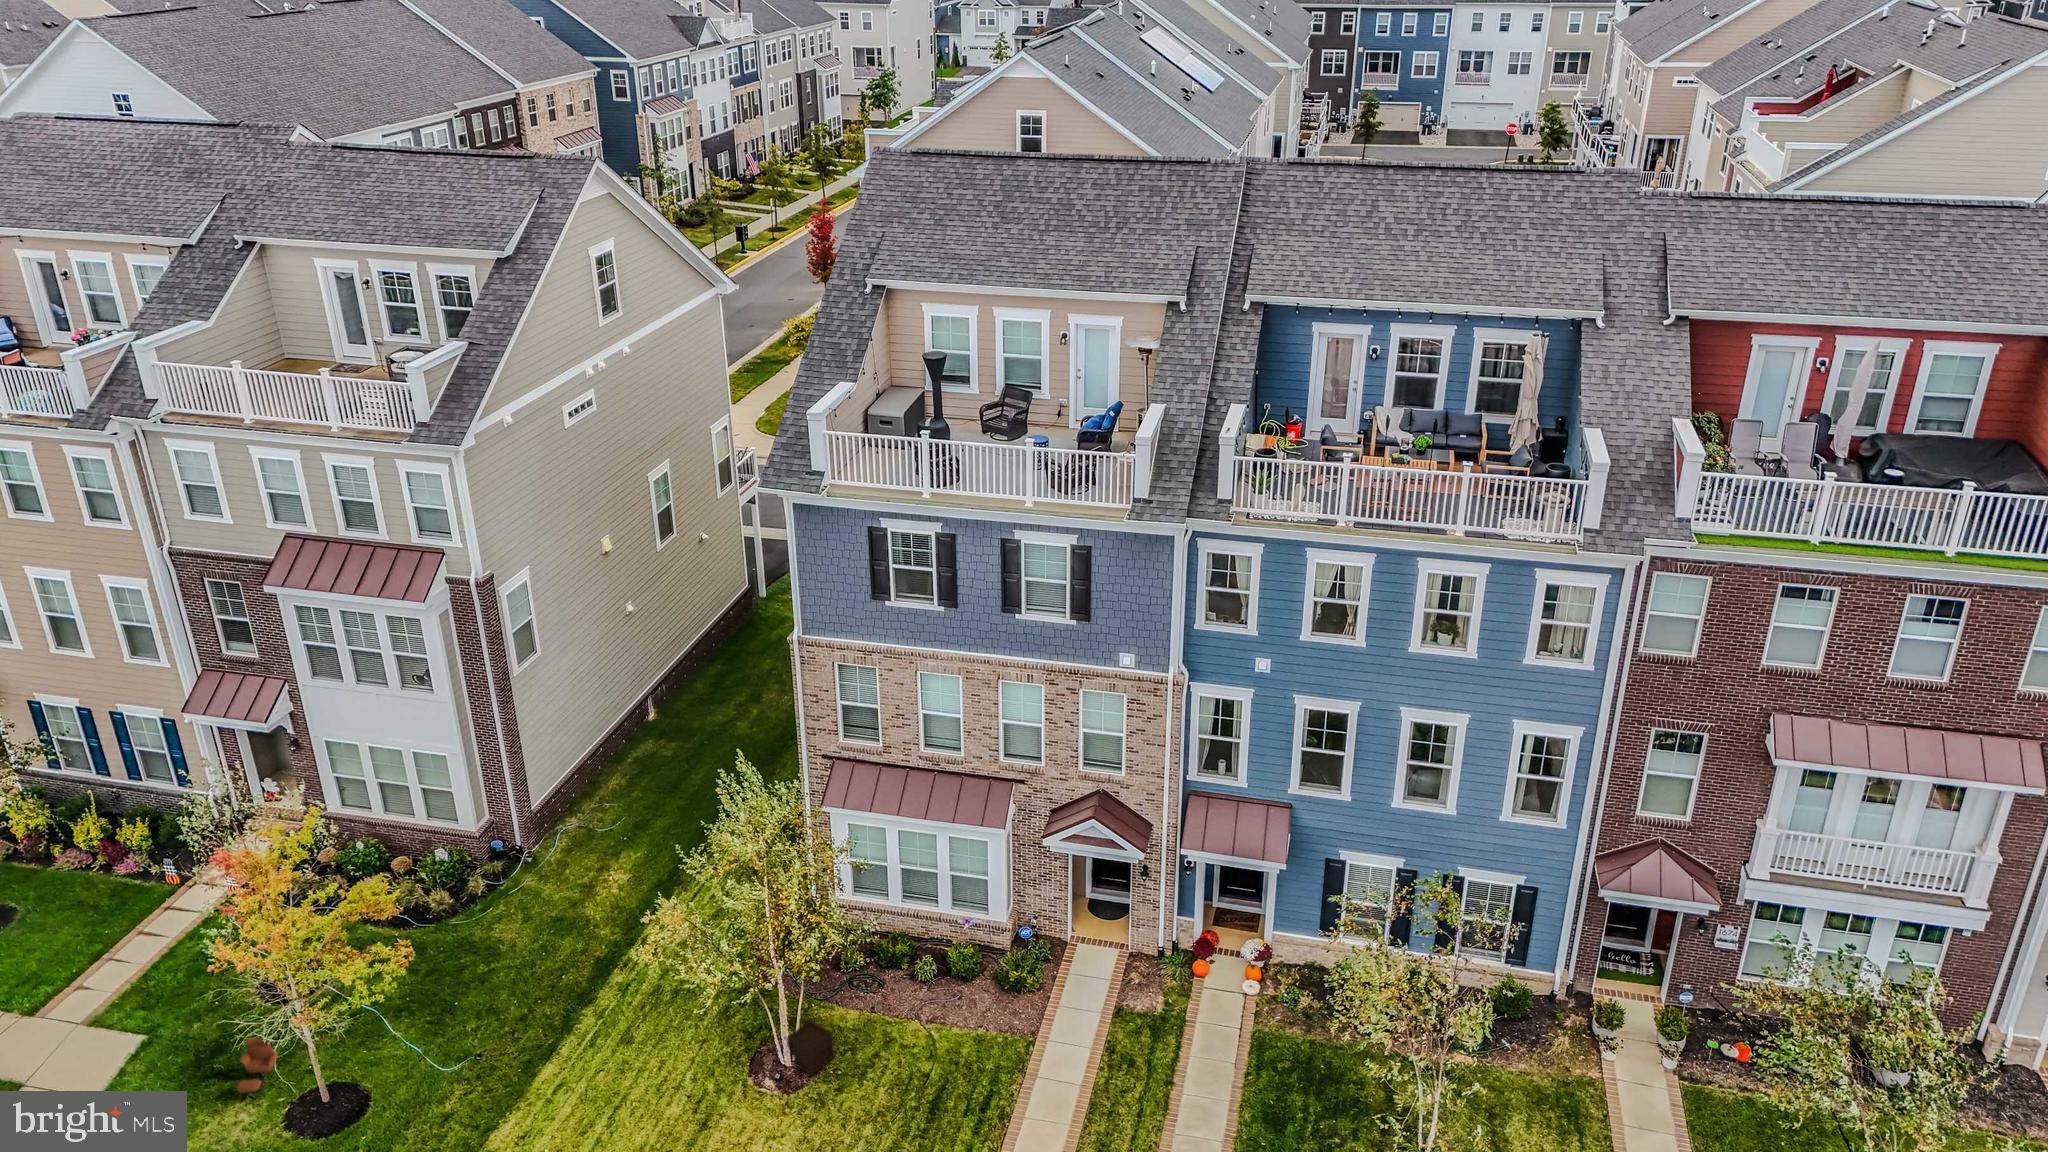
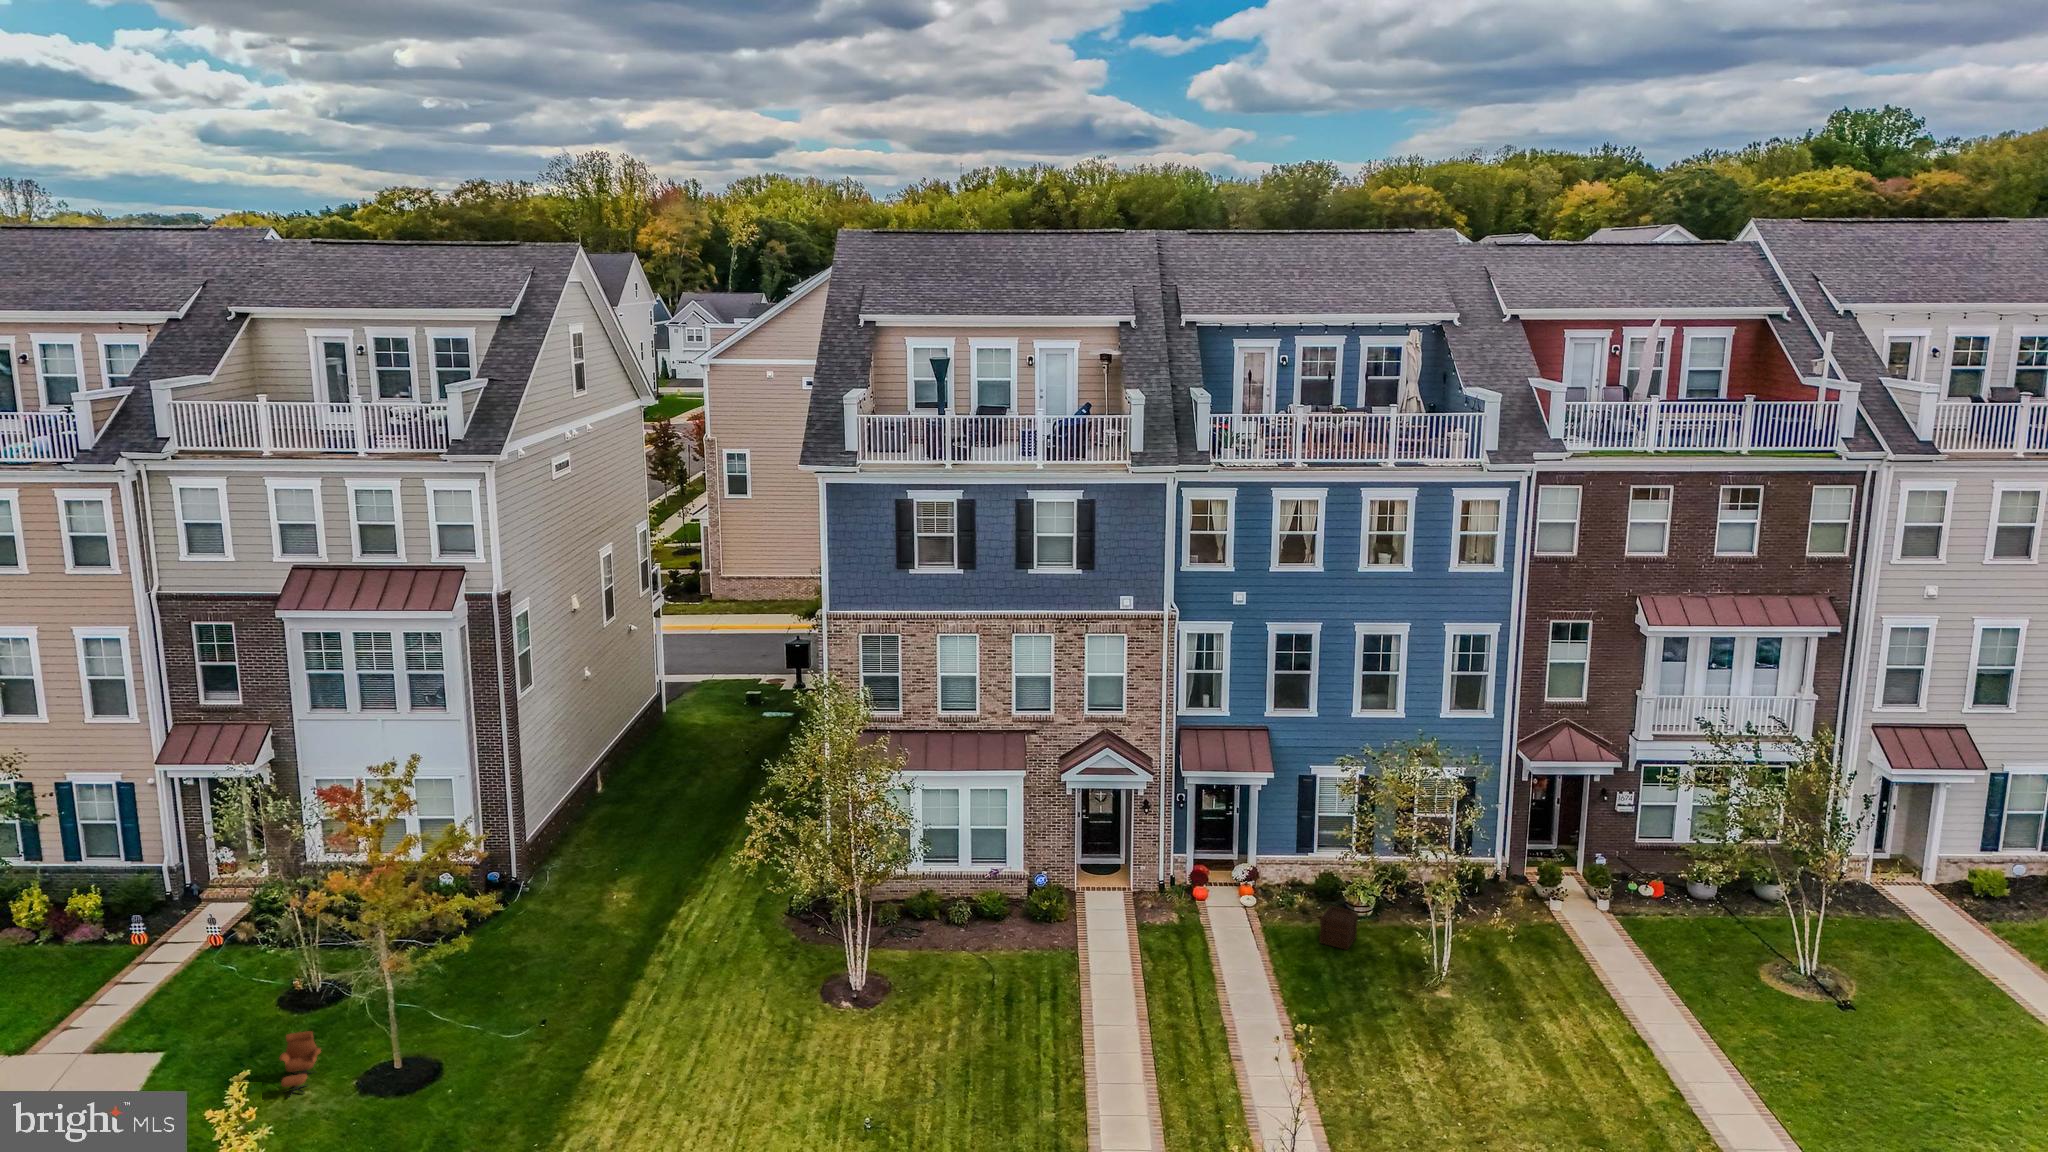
wooden crate: present [787,1020,835,1075] -> present [1319,906,1358,950]

